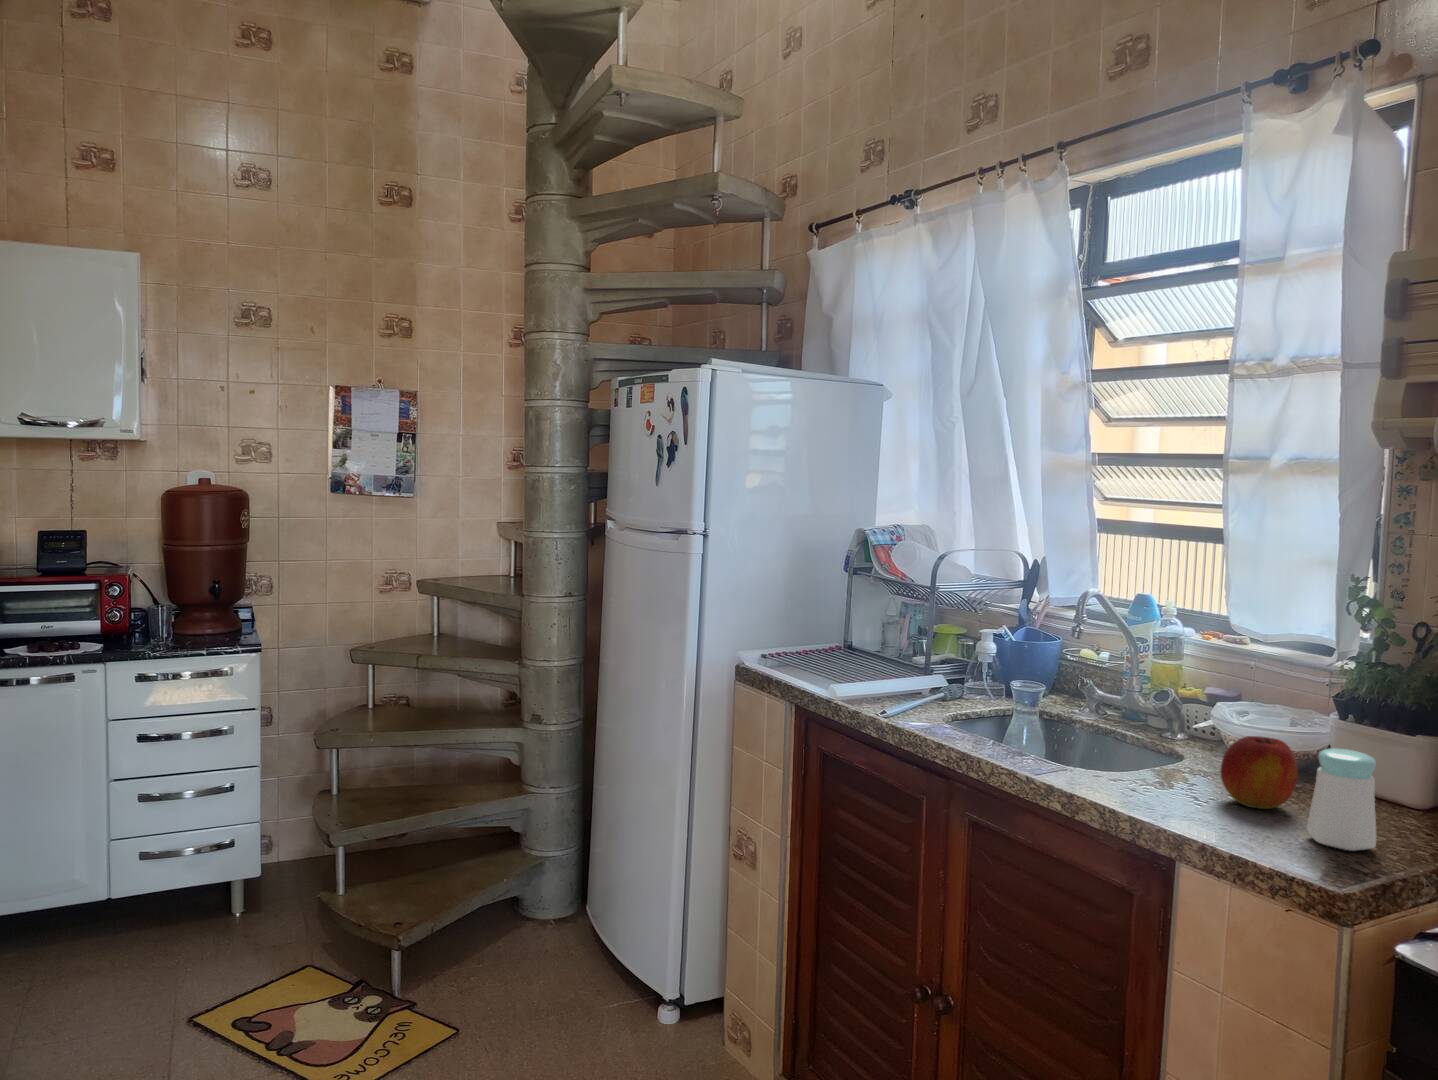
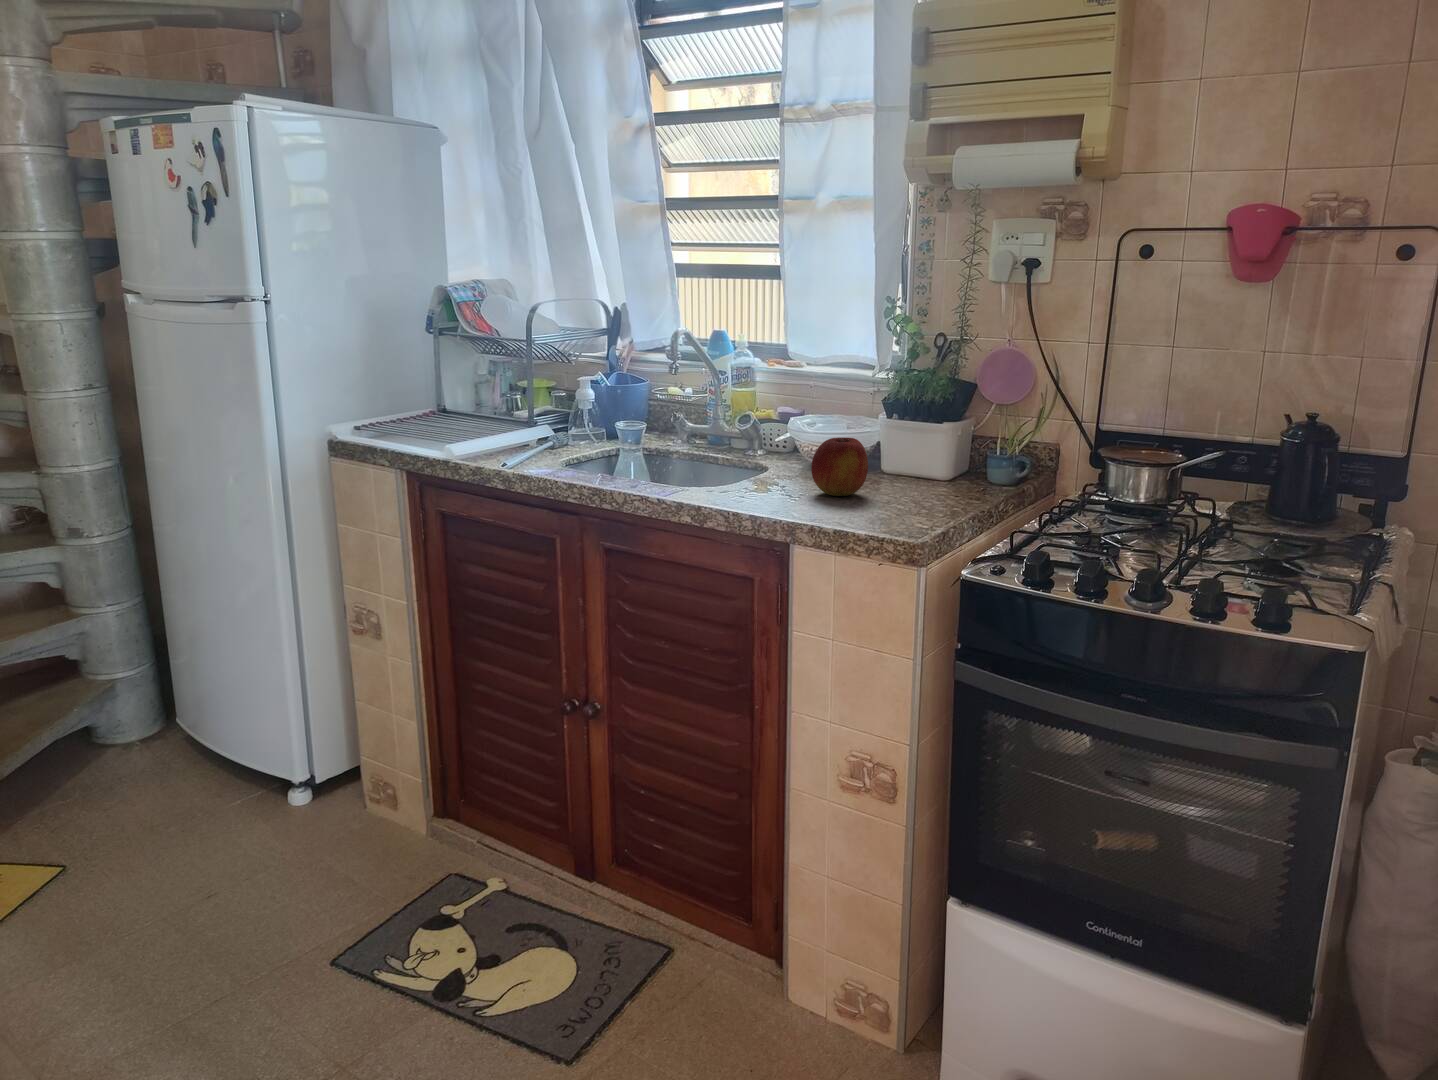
salt shaker: present [1307,748,1376,851] -> none [881,437,930,514]

